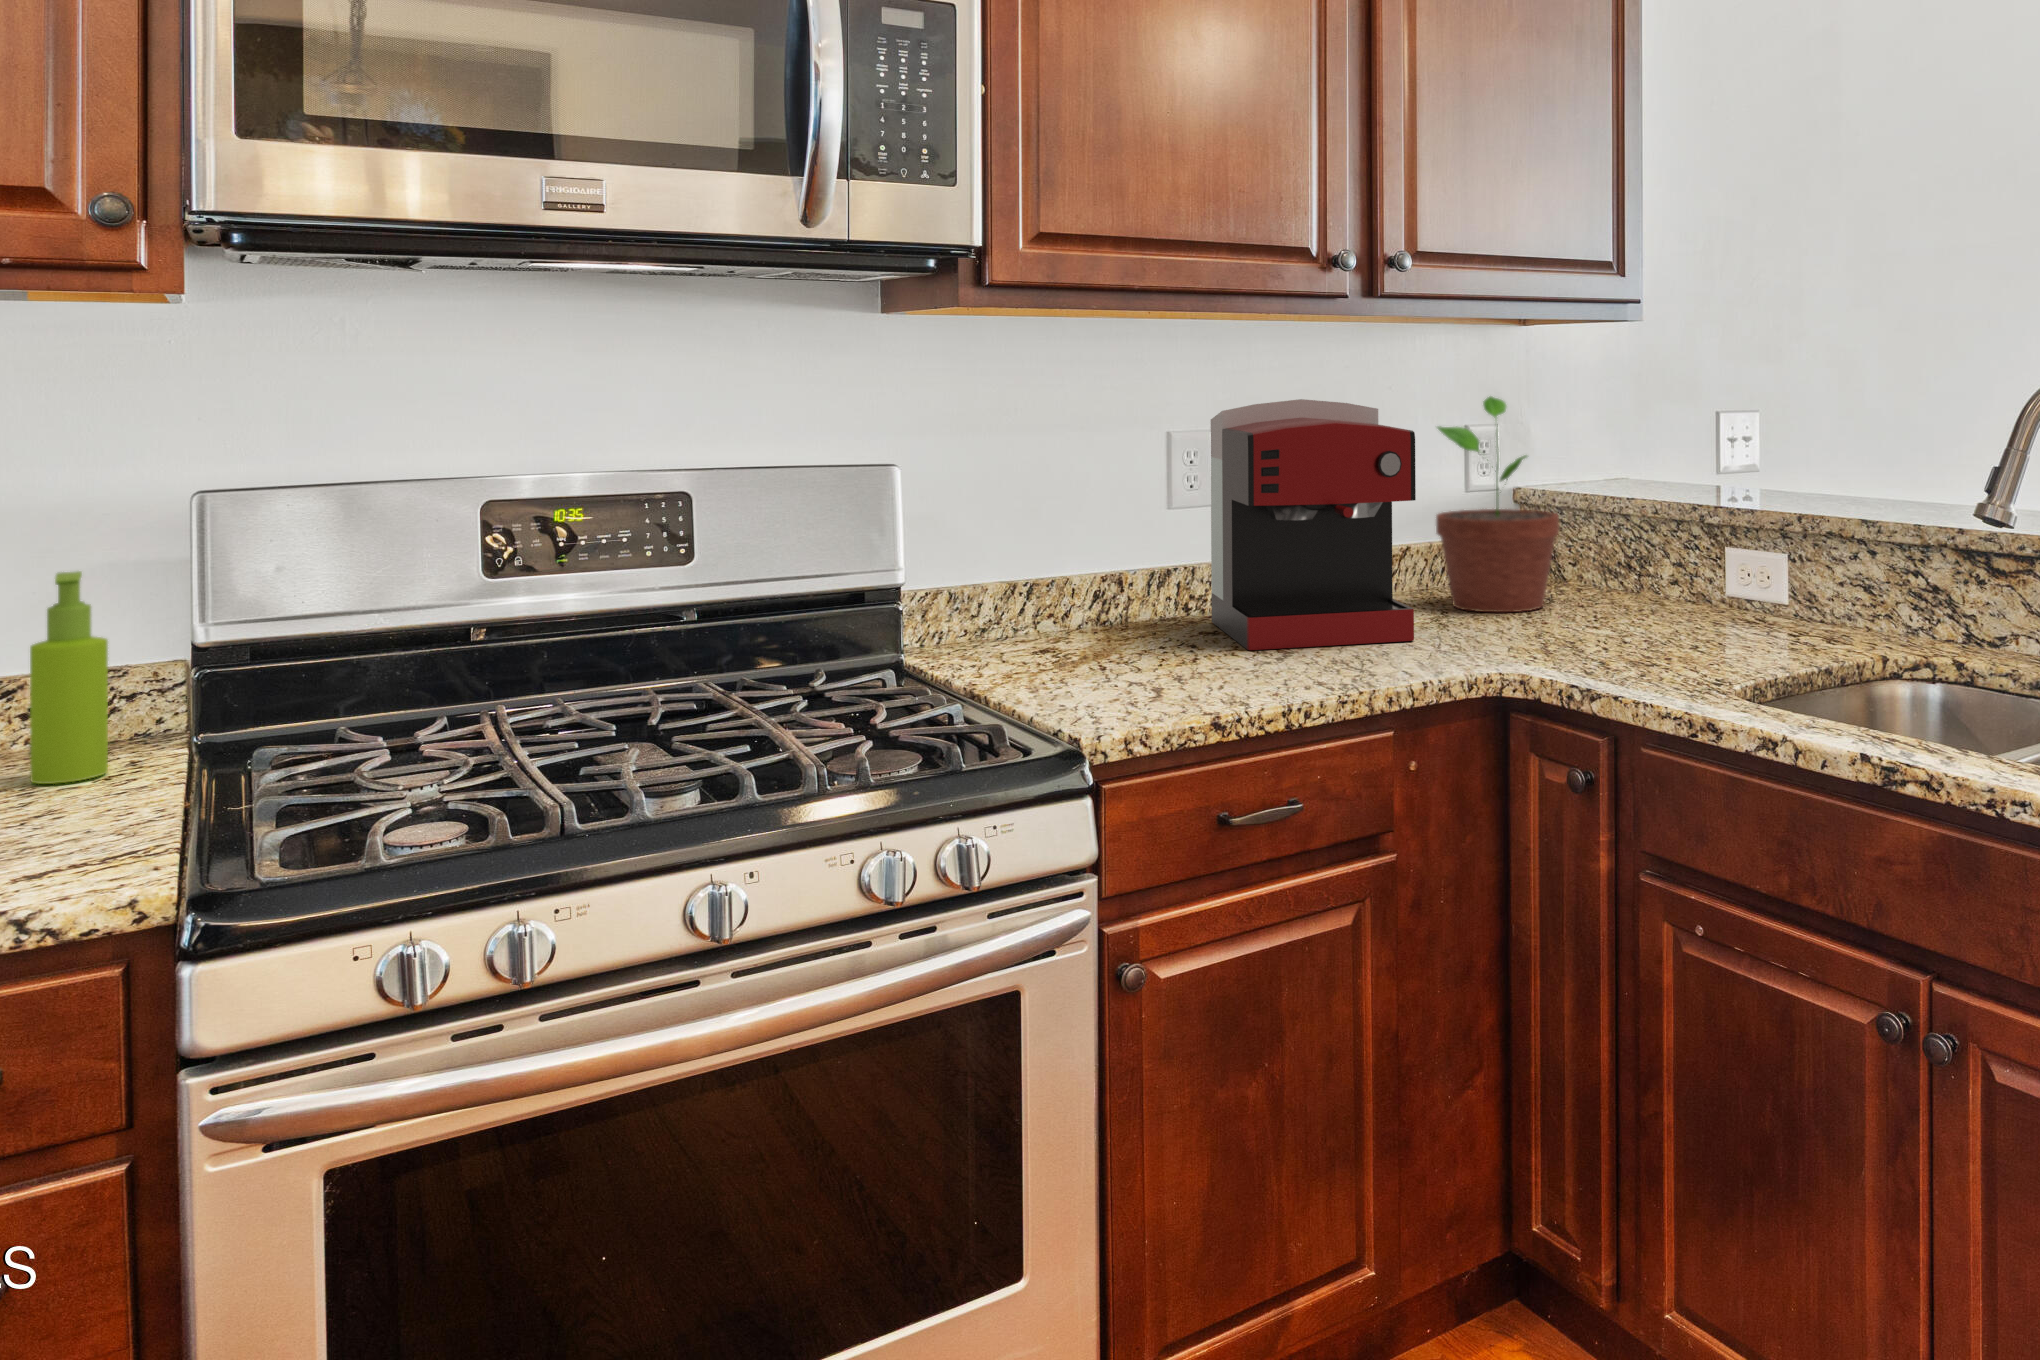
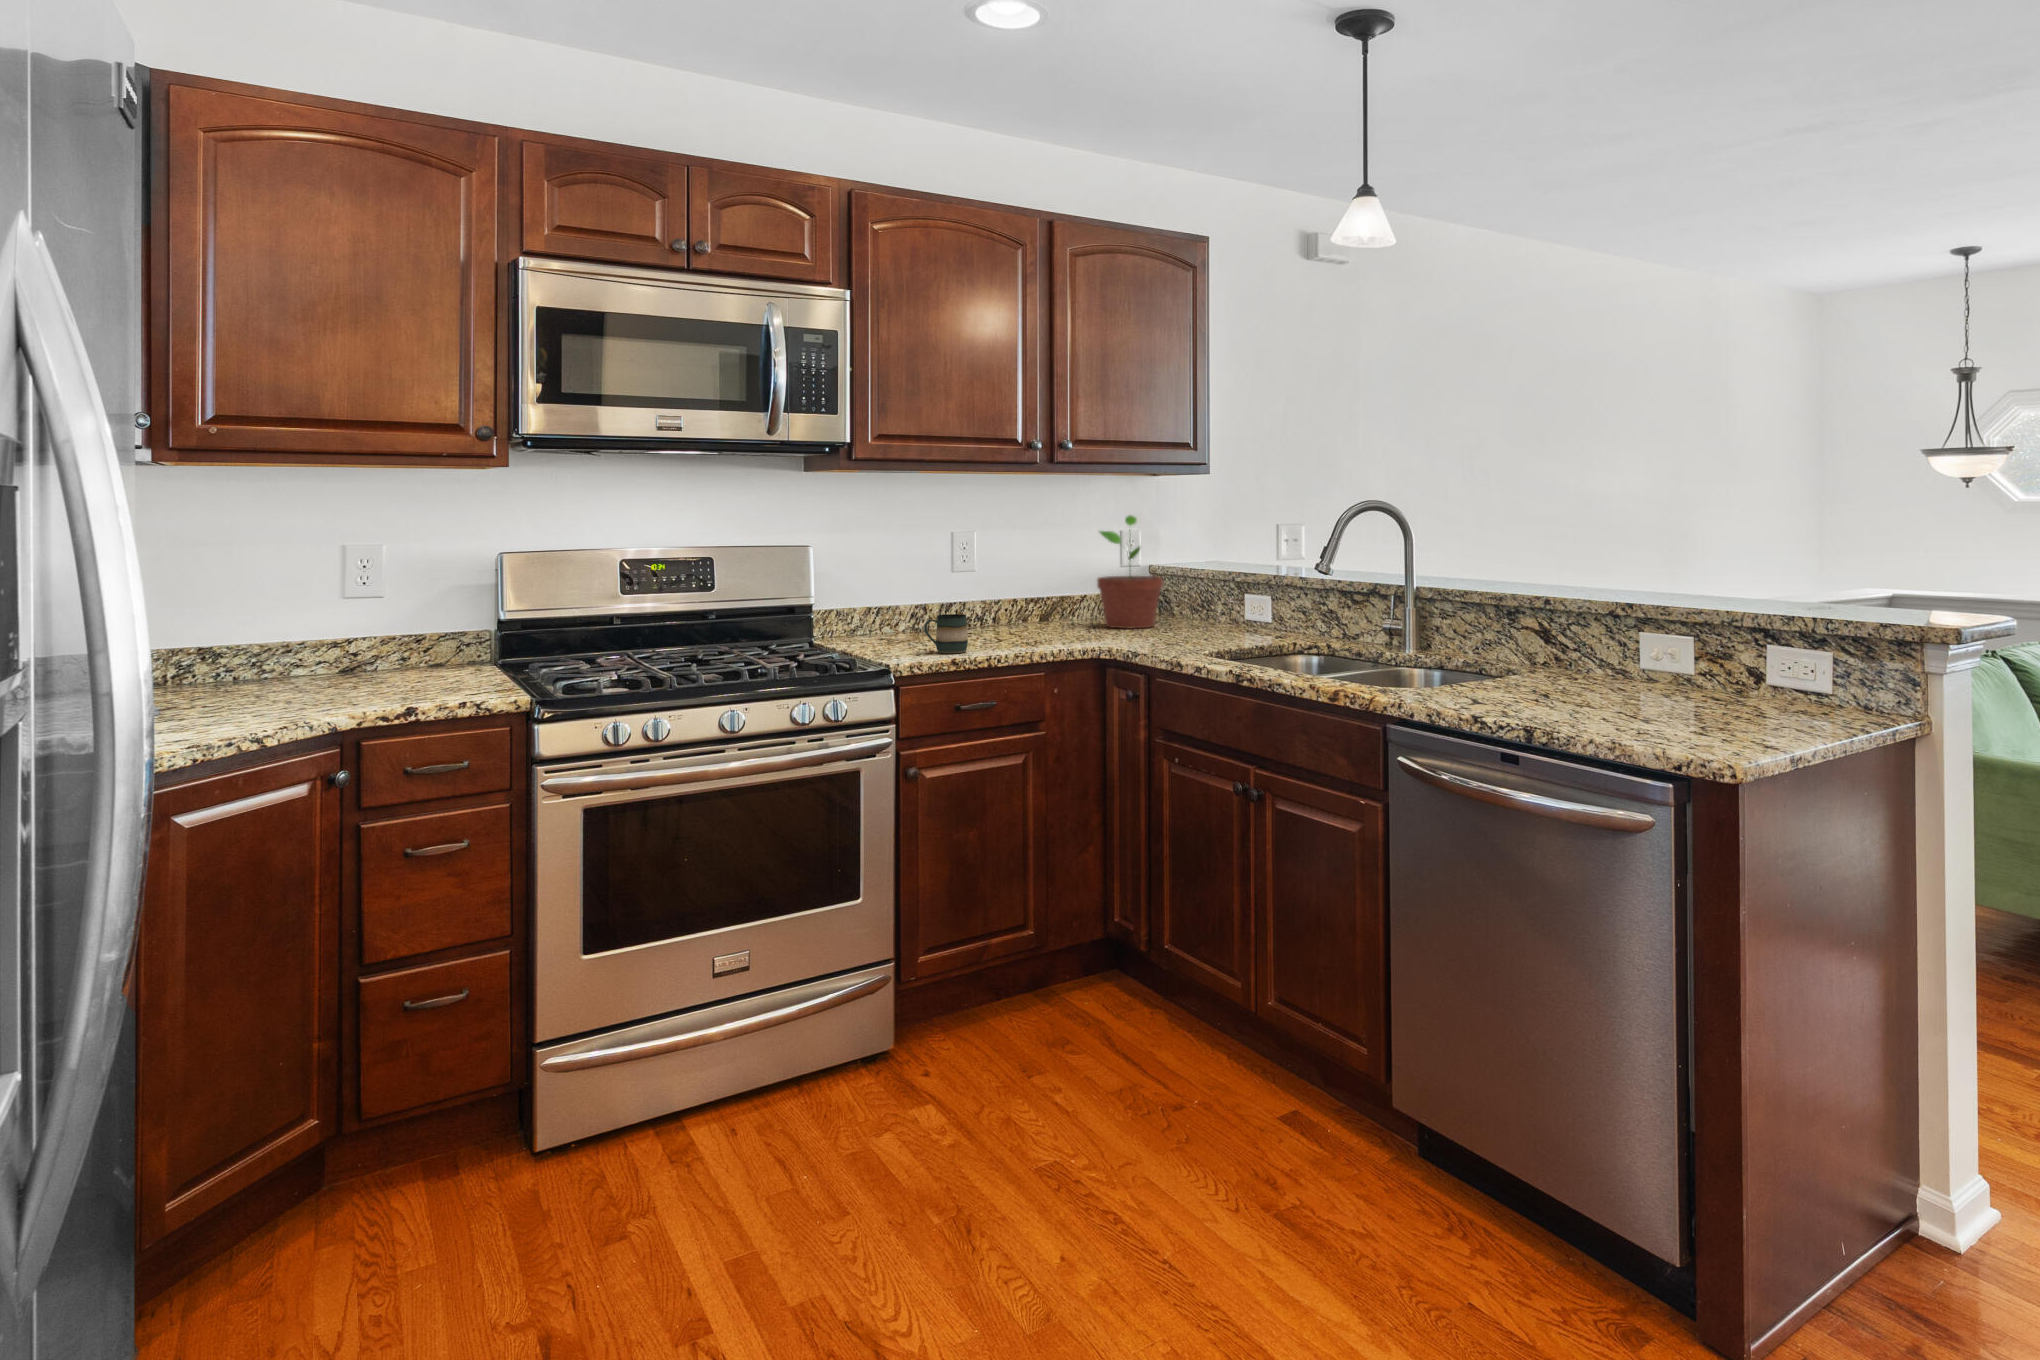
coffee maker: present [1211,399,1416,650] -> none [974,516,1073,641]
soap dispenser: present [30,571,108,784] -> none [441,586,471,675]
mug: none [1139,606,1228,692] -> present [924,614,968,653]

